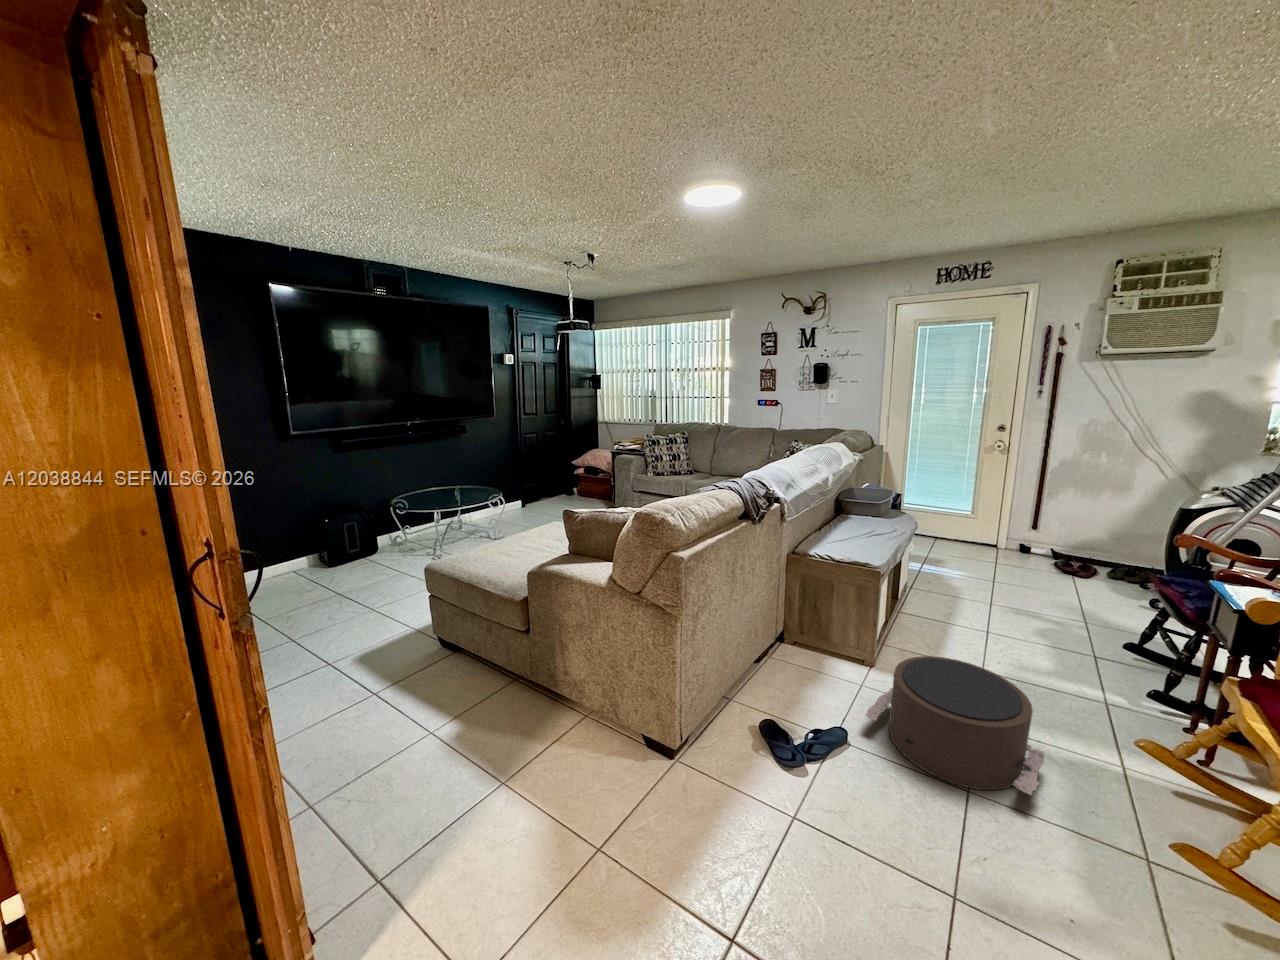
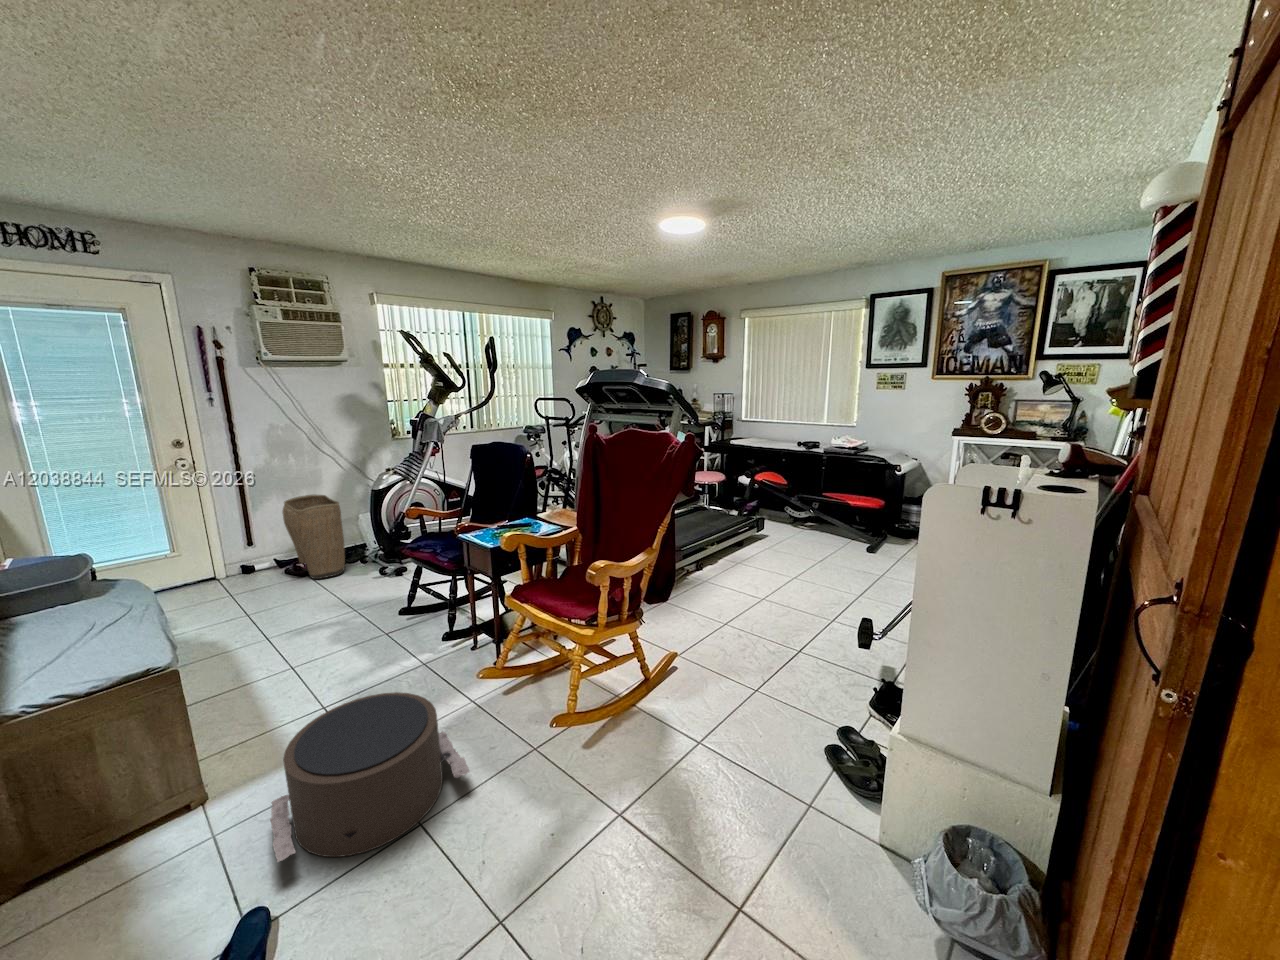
laundry basket: none [1070,495,1133,586] -> present [283,495,345,579]

